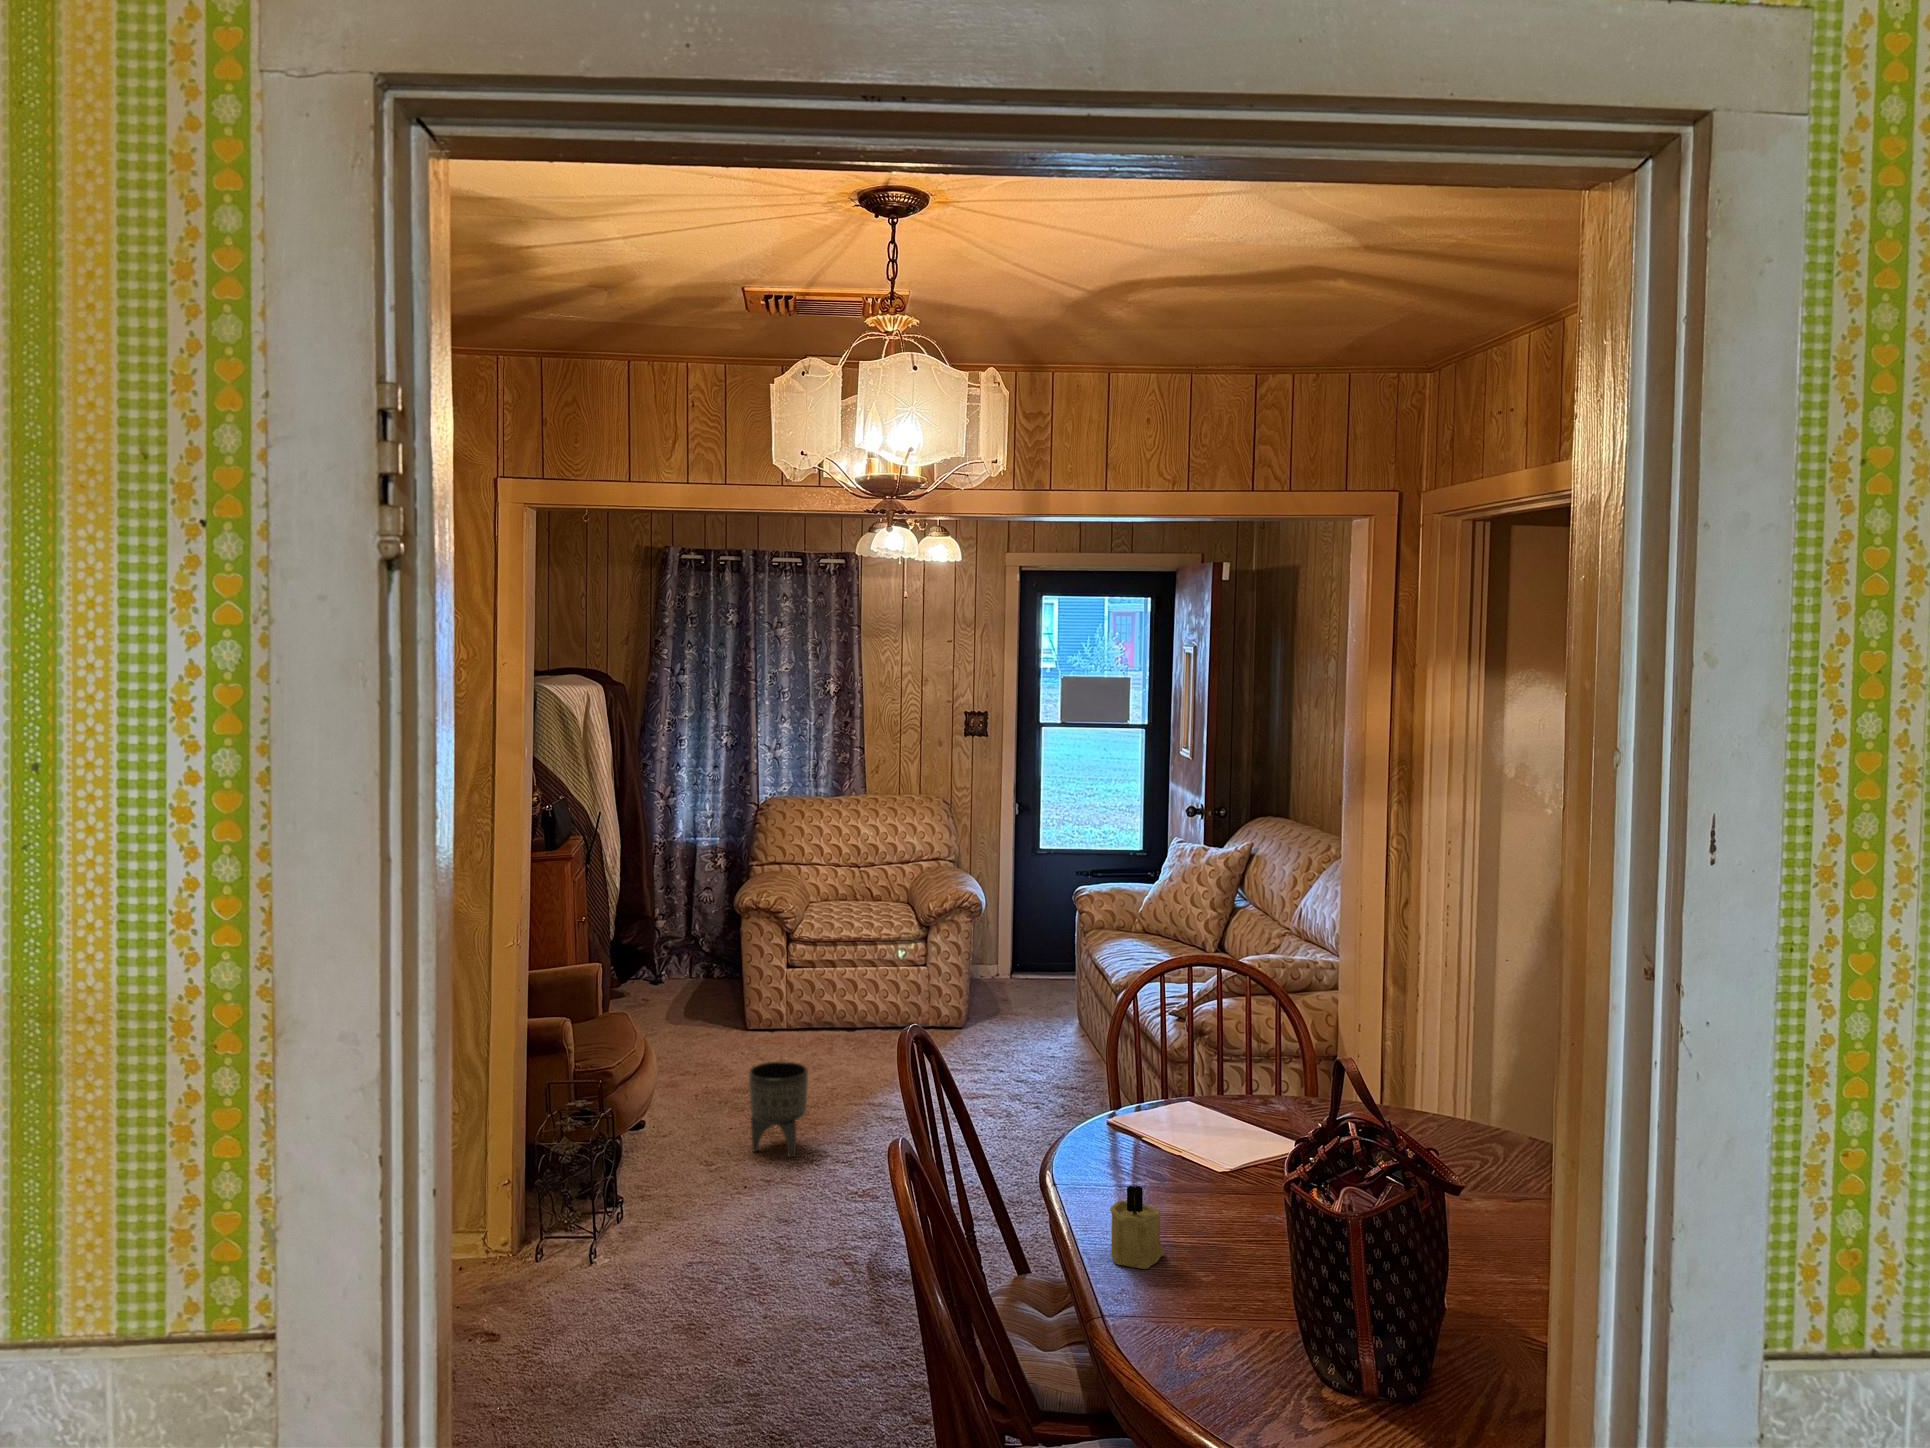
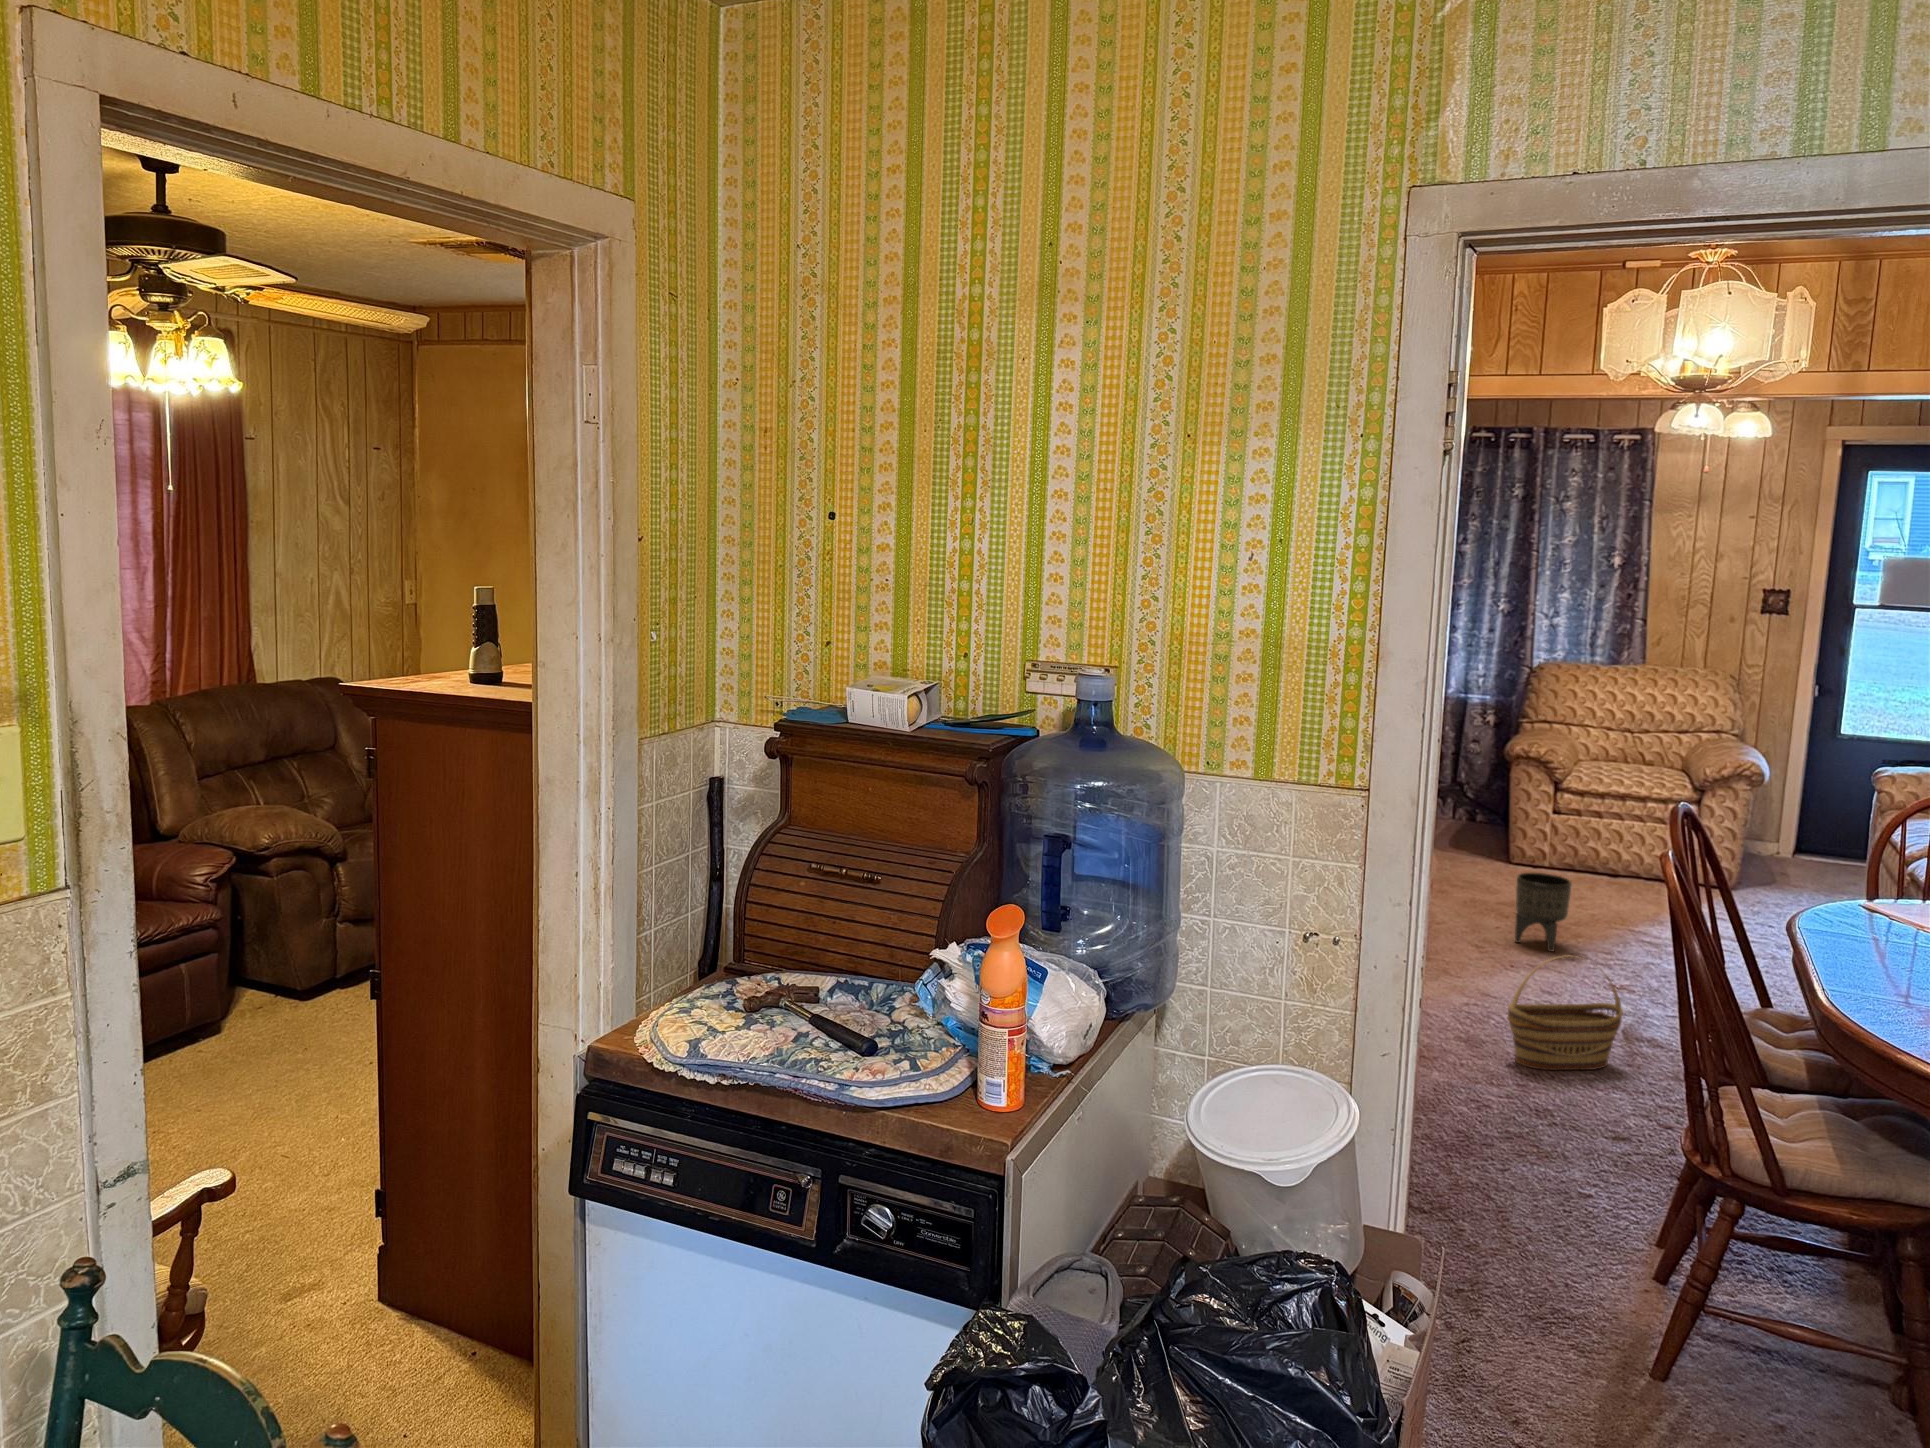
candle: present [1110,1185,1165,1269] -> none [1834,906,1881,963]
basket: none [737,1201,869,1362] -> present [1508,955,1623,1070]

